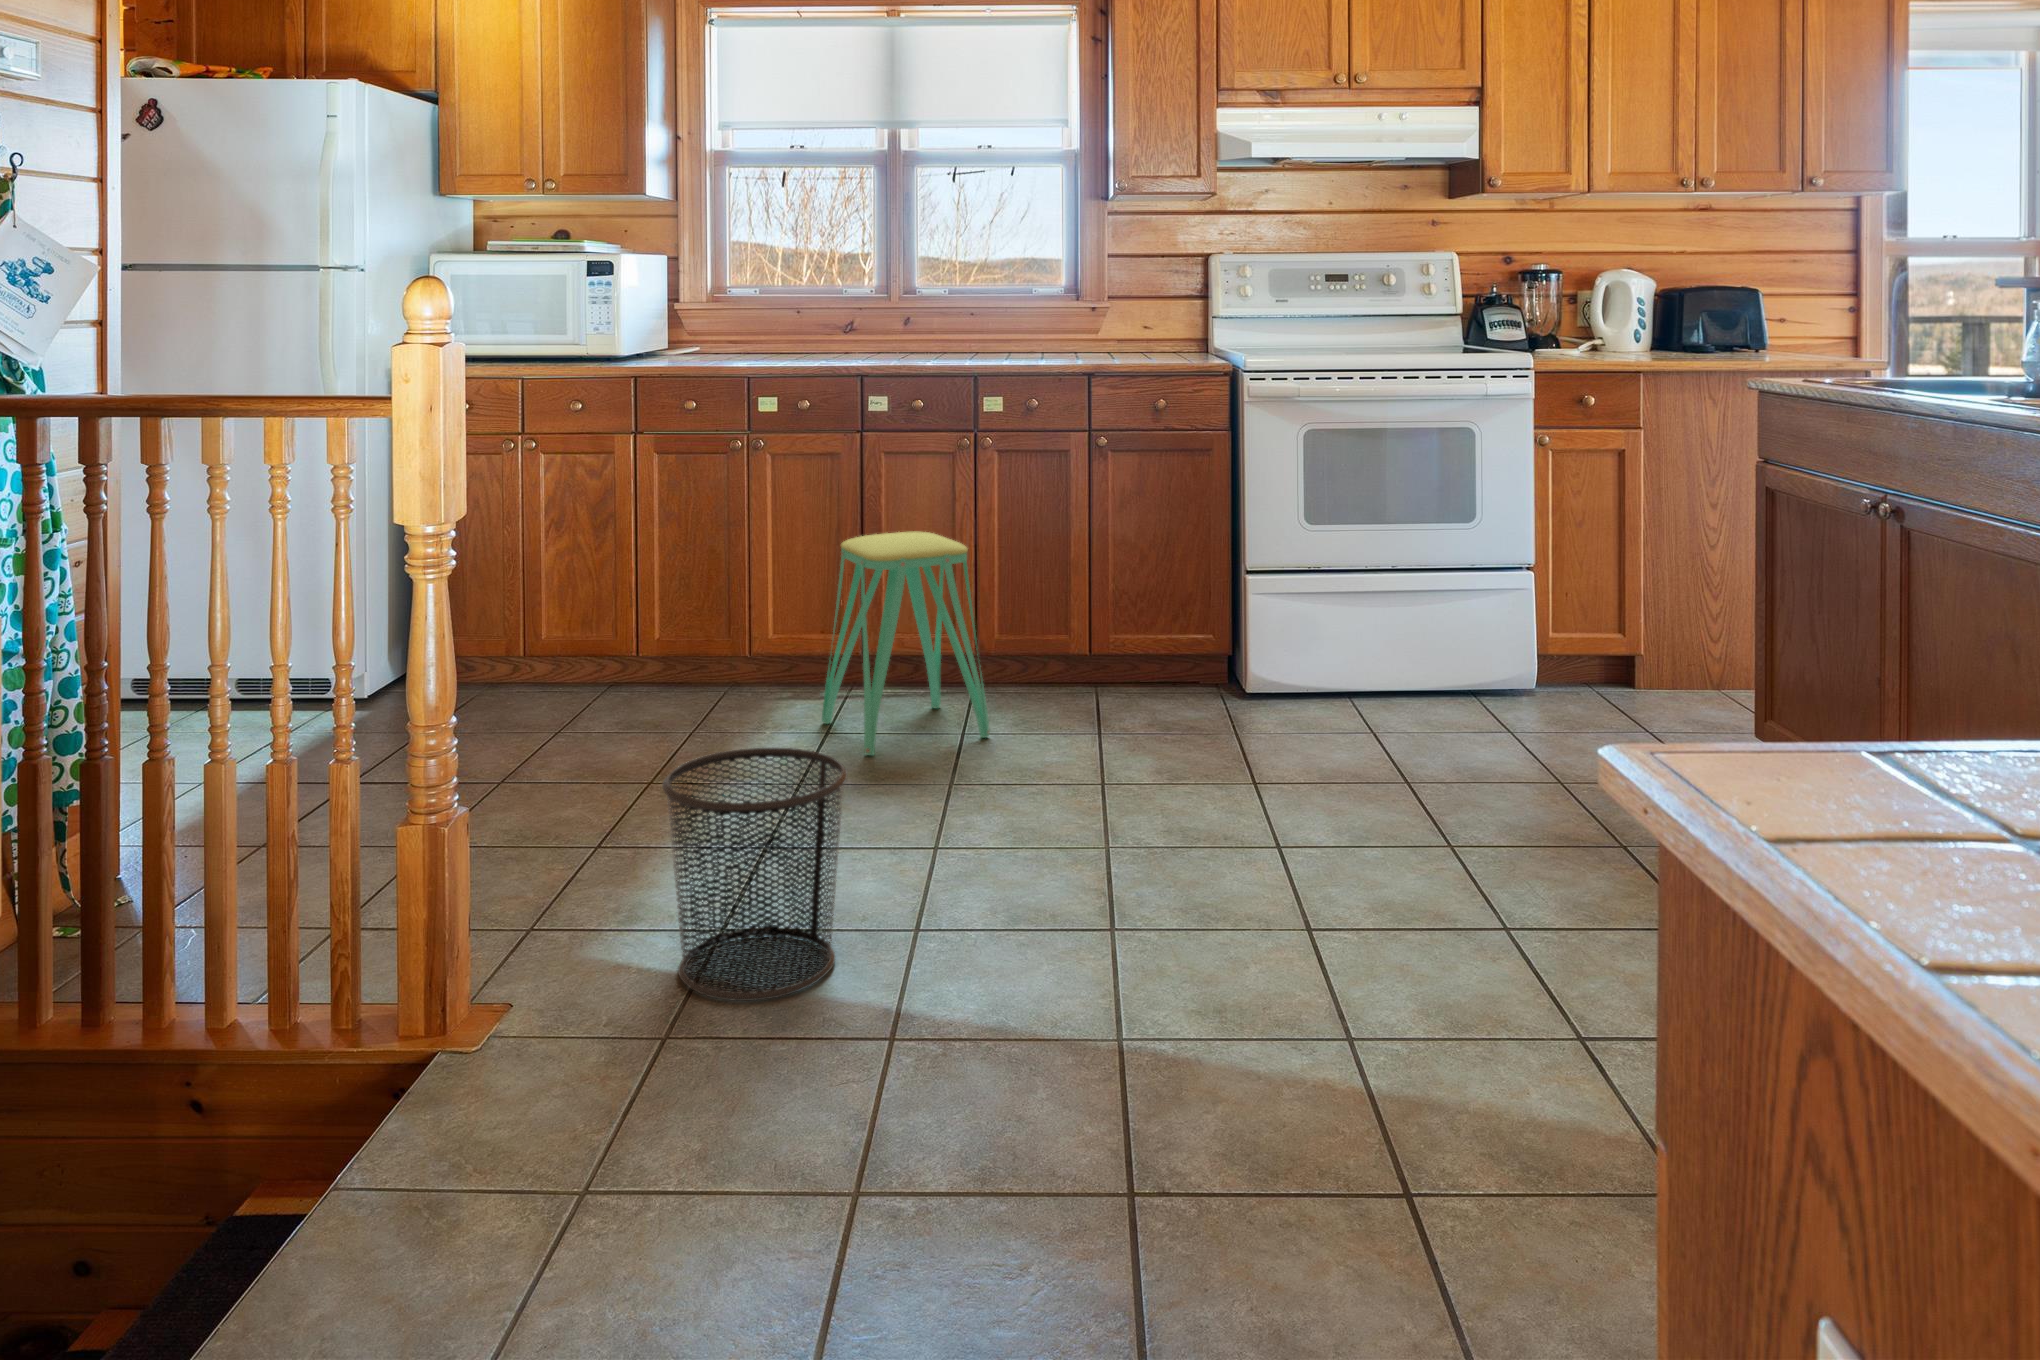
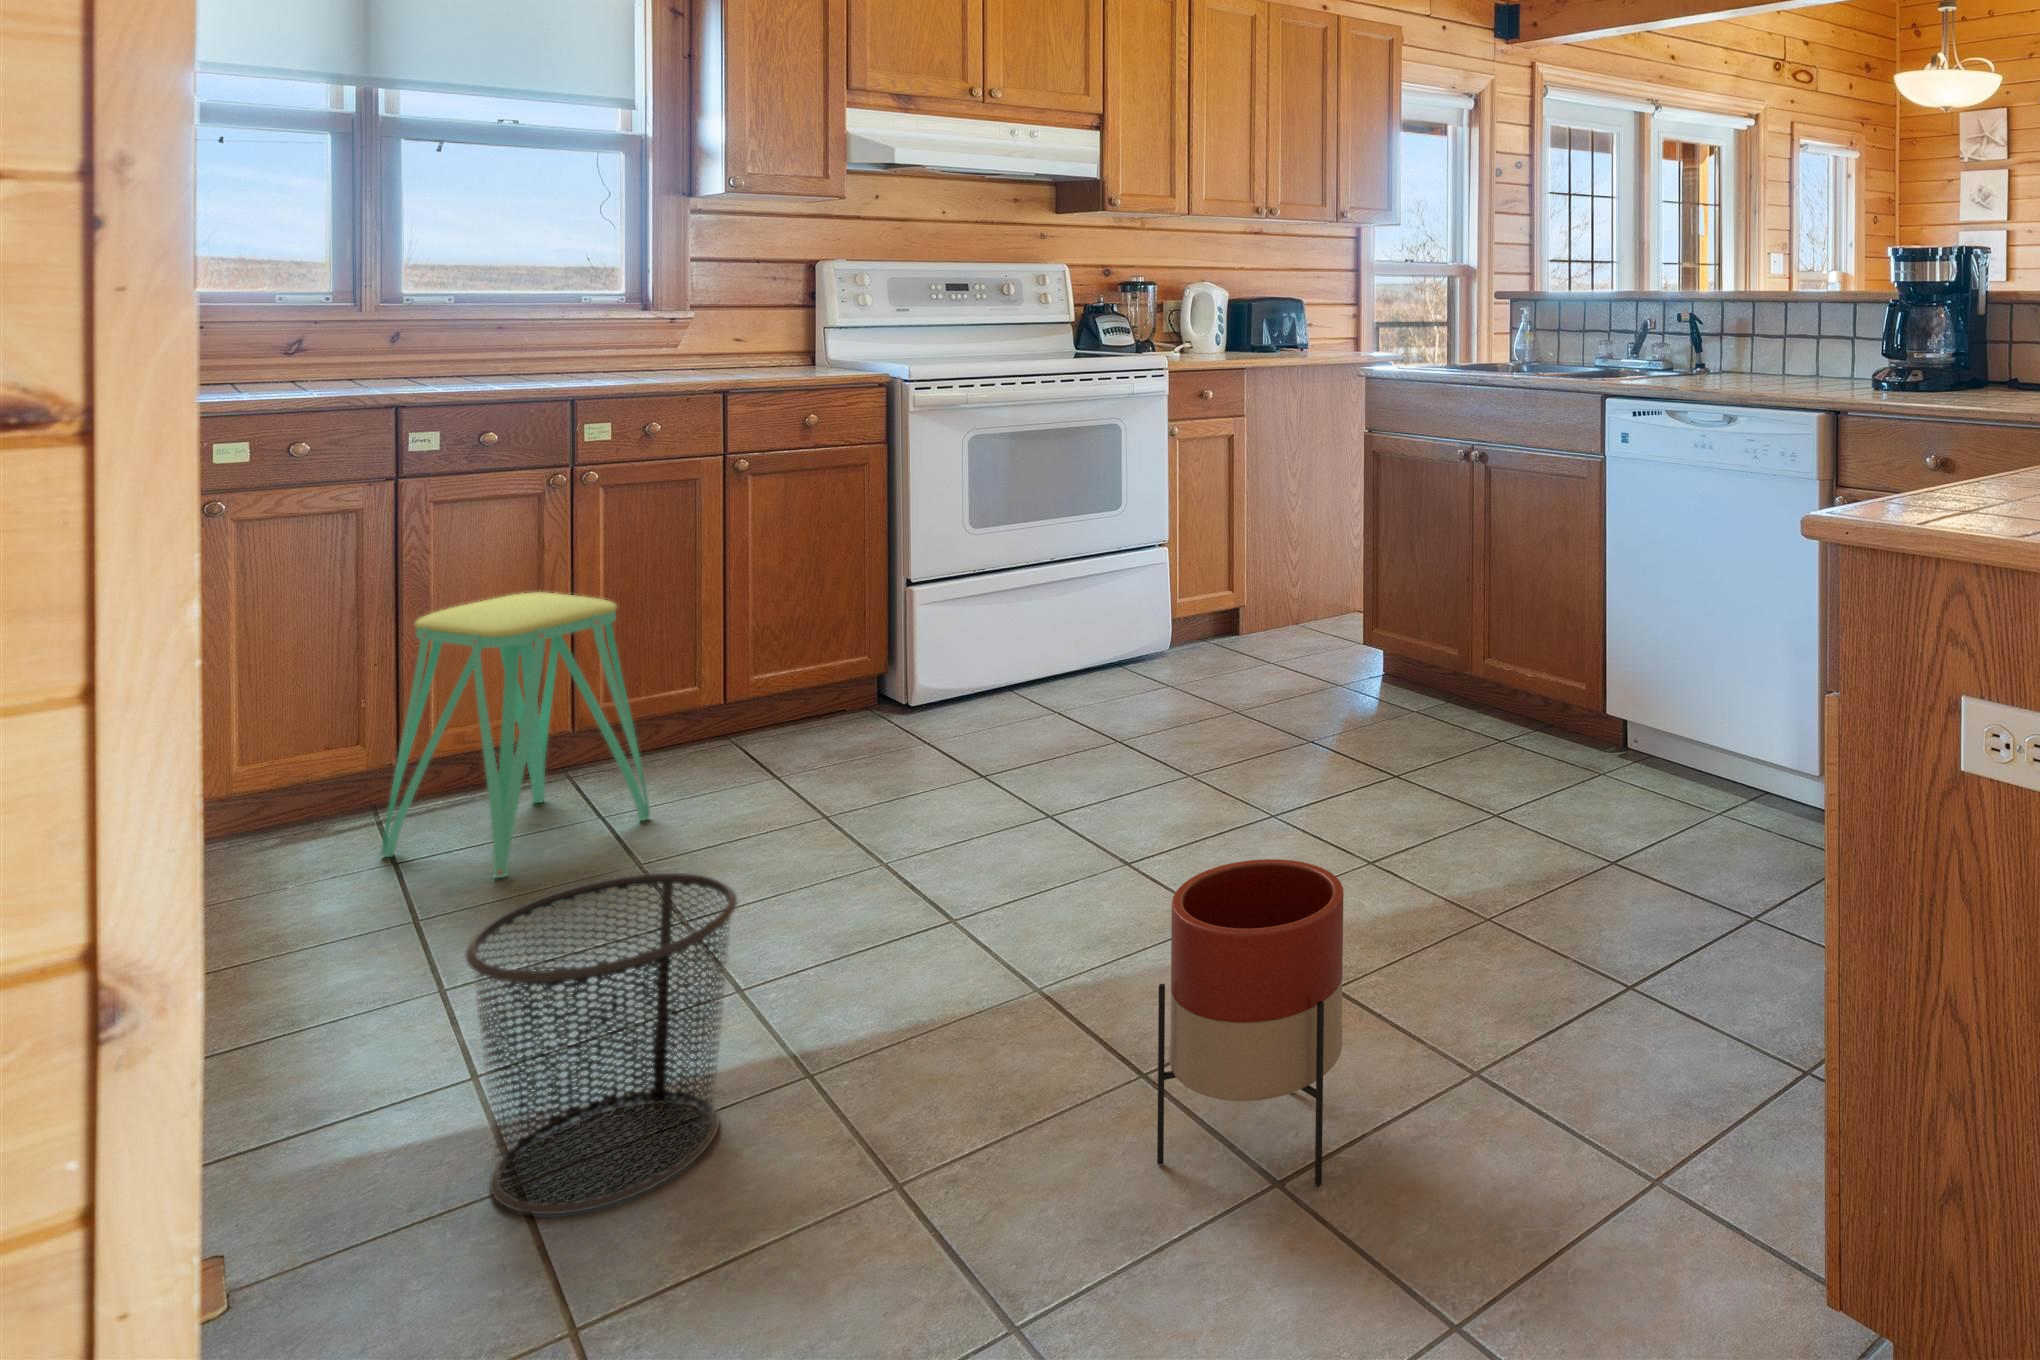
planter: none [1075,864,1263,1236] -> present [1157,859,1344,1186]

